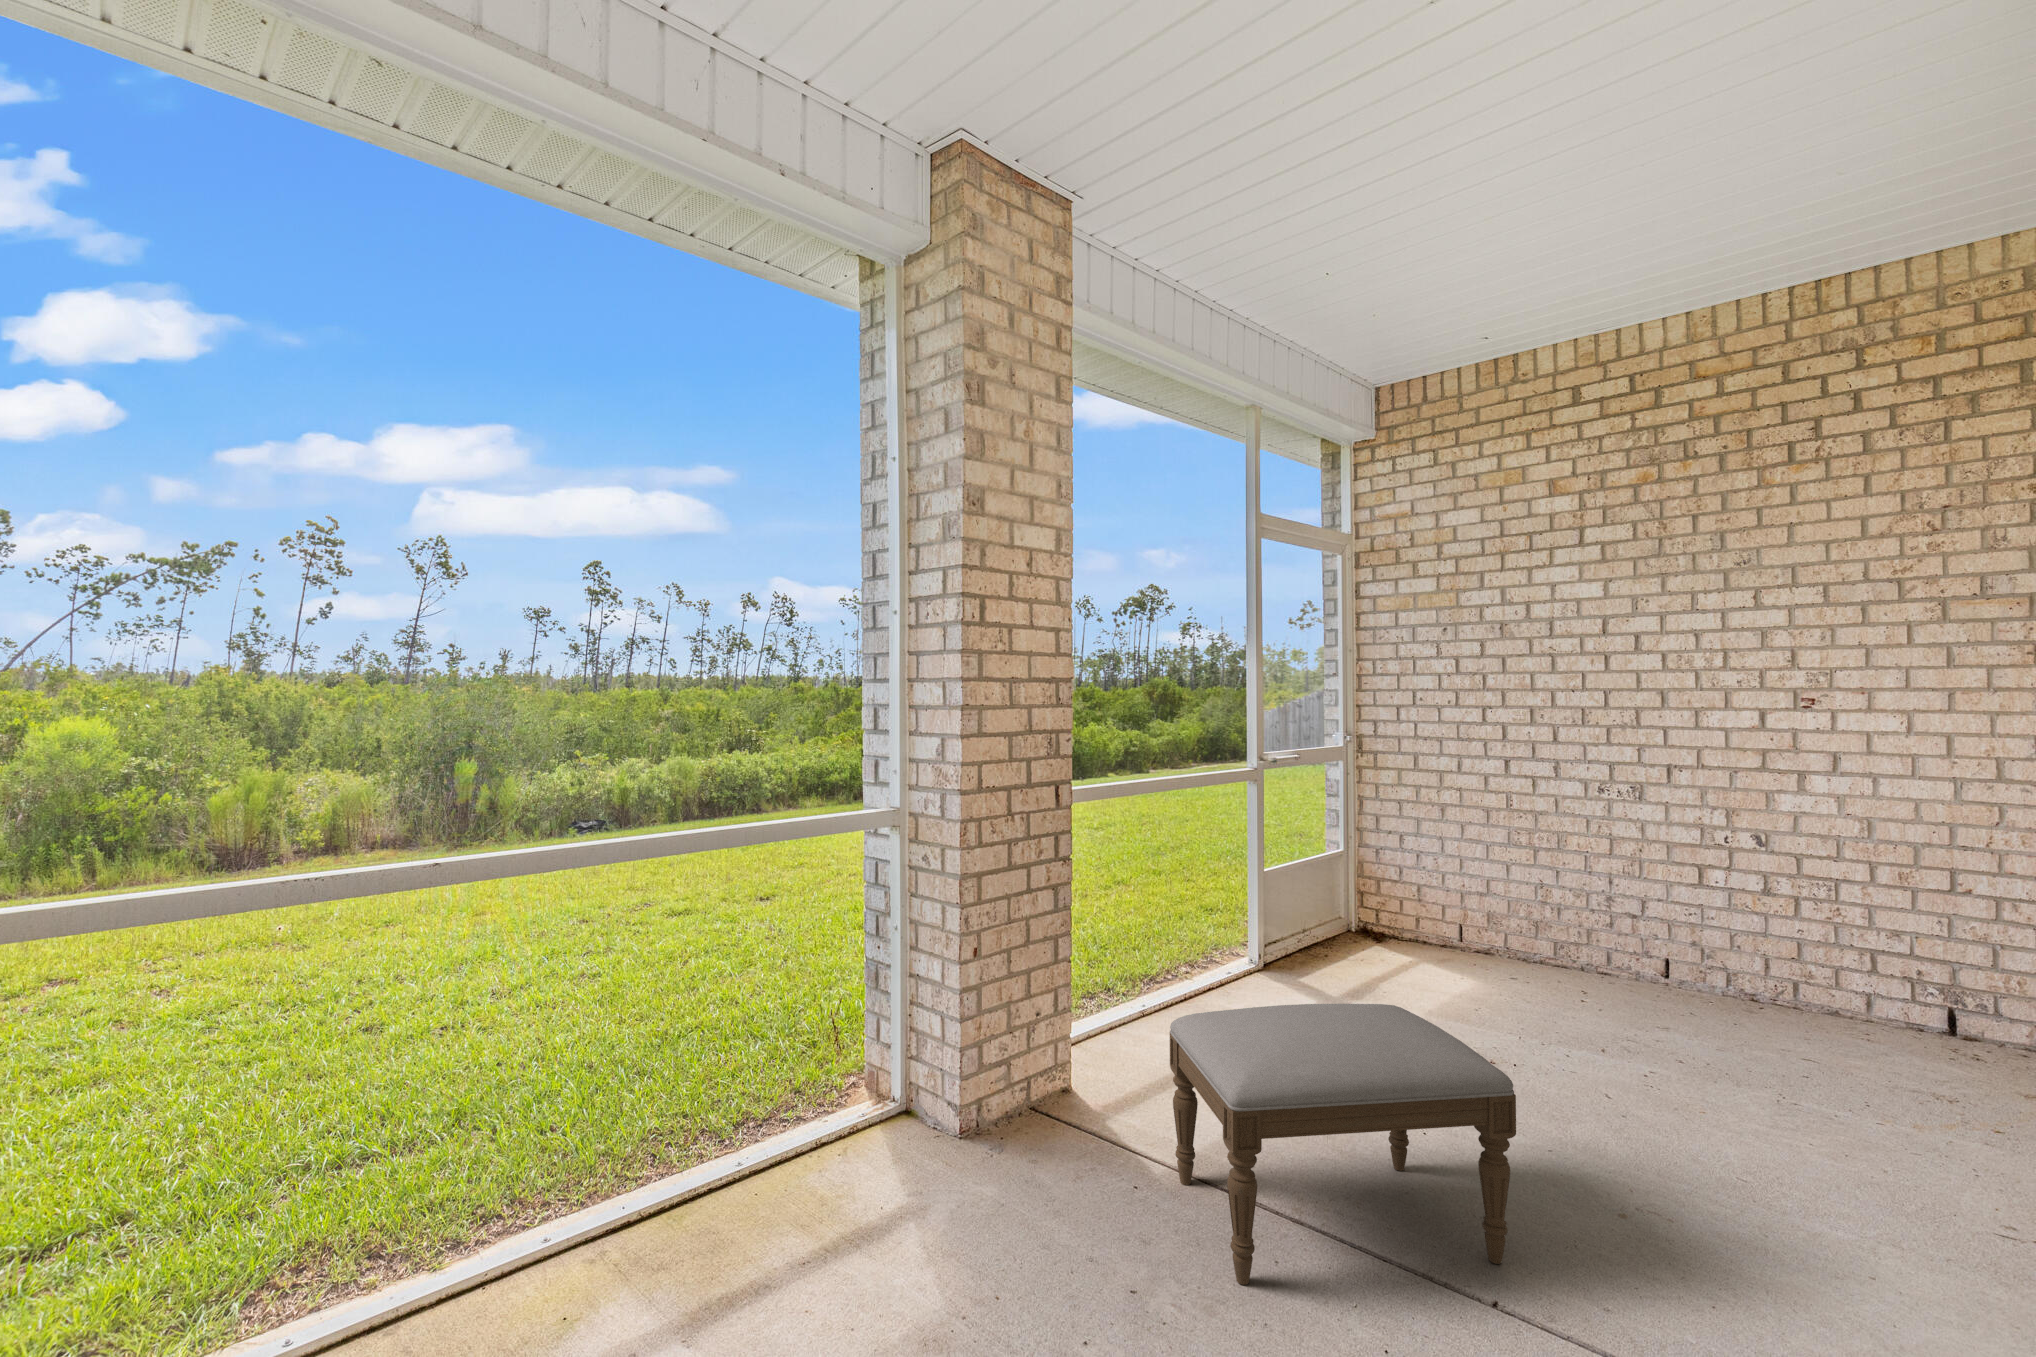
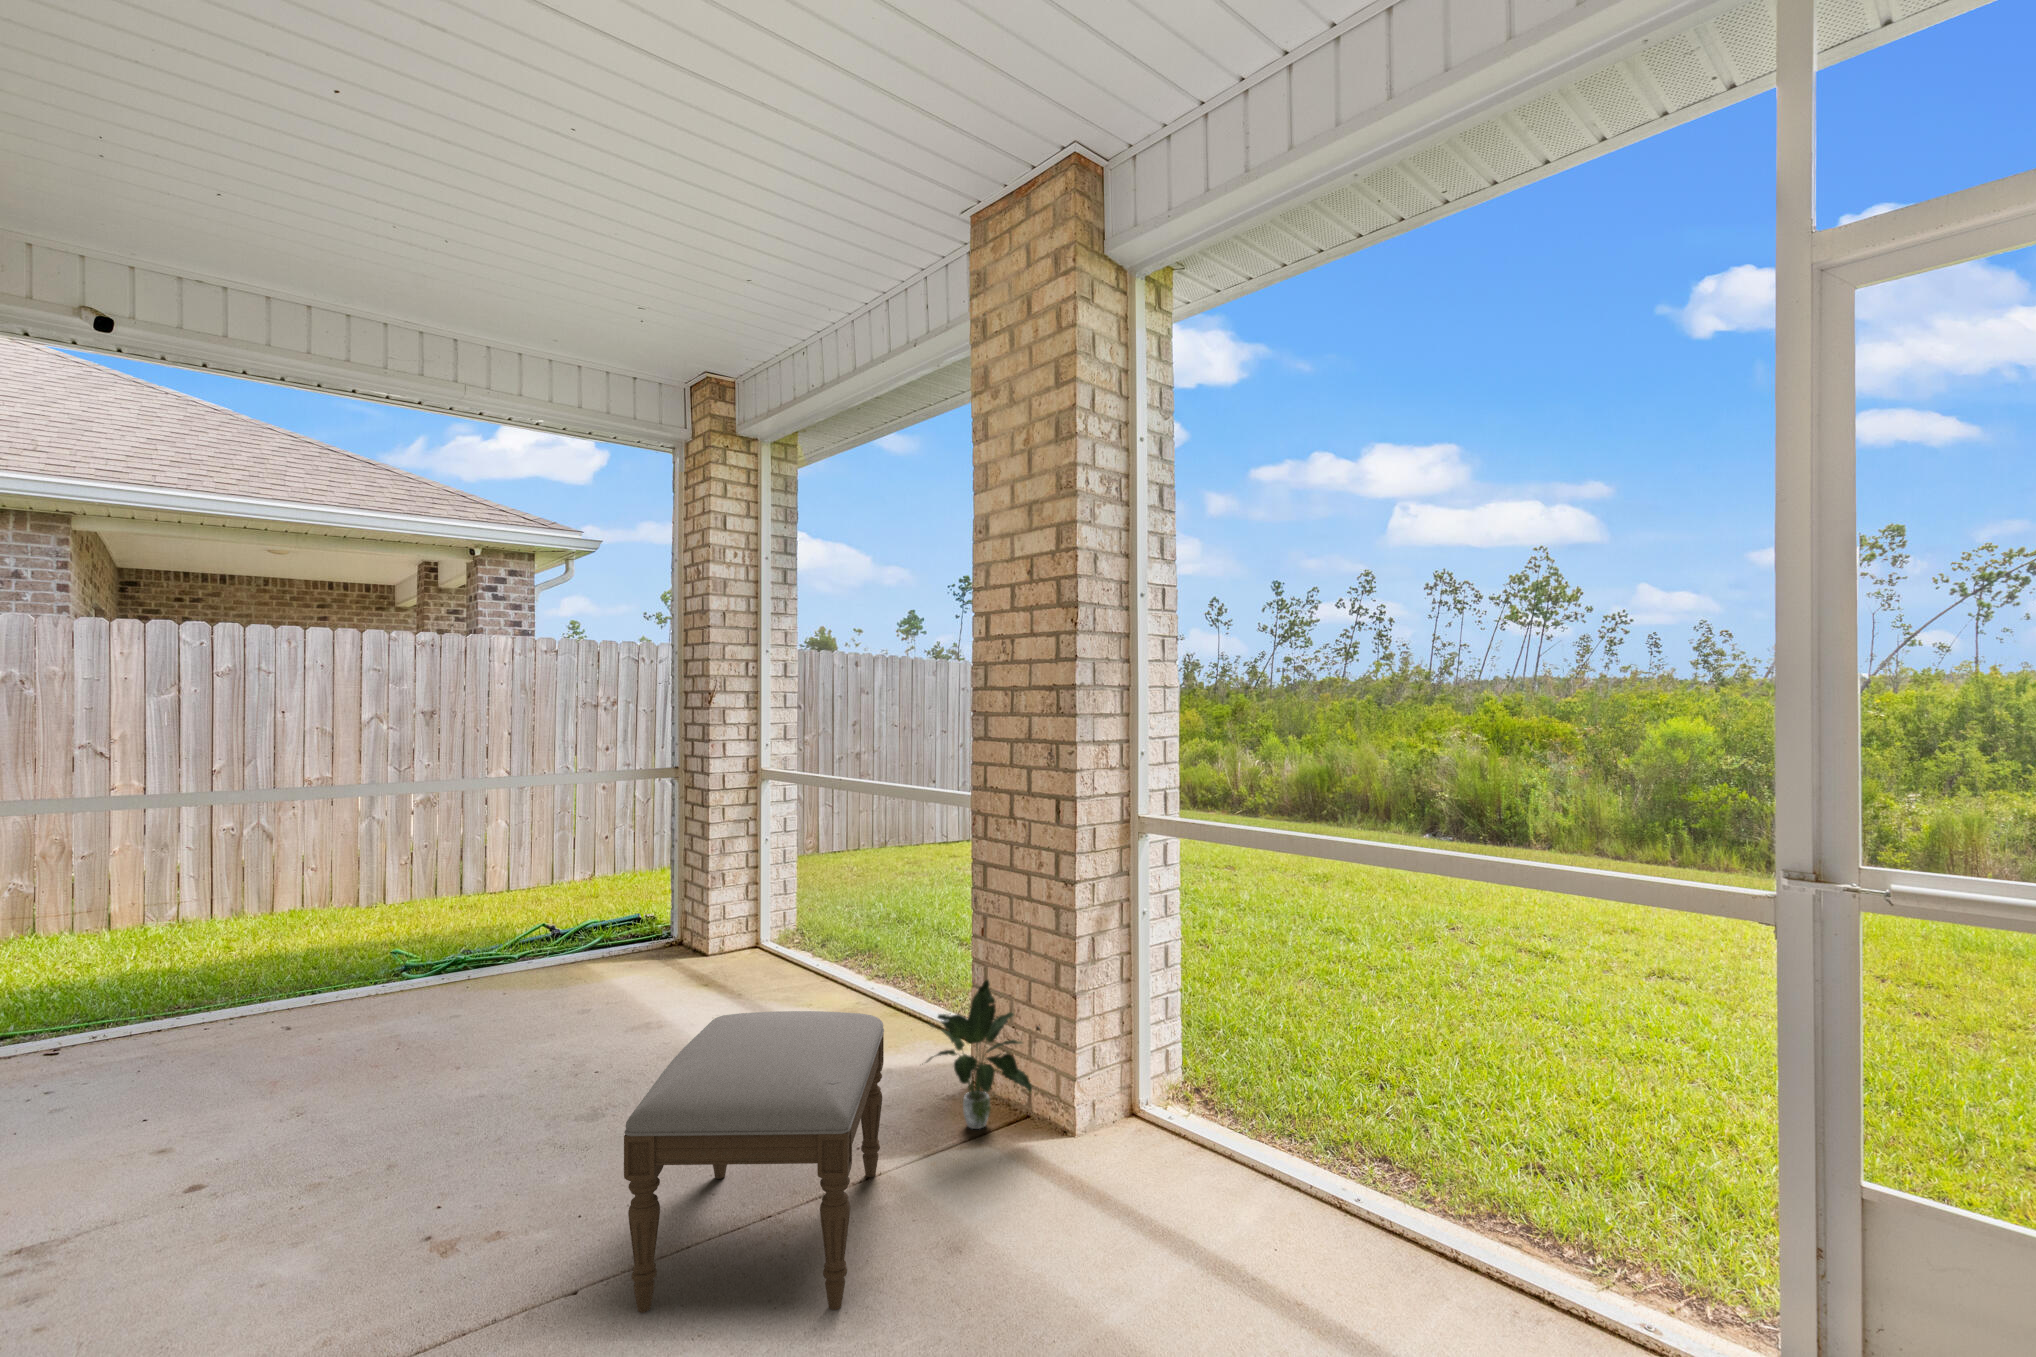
potted plant: none [1014,981,1113,1141] -> present [927,980,1032,1129]

